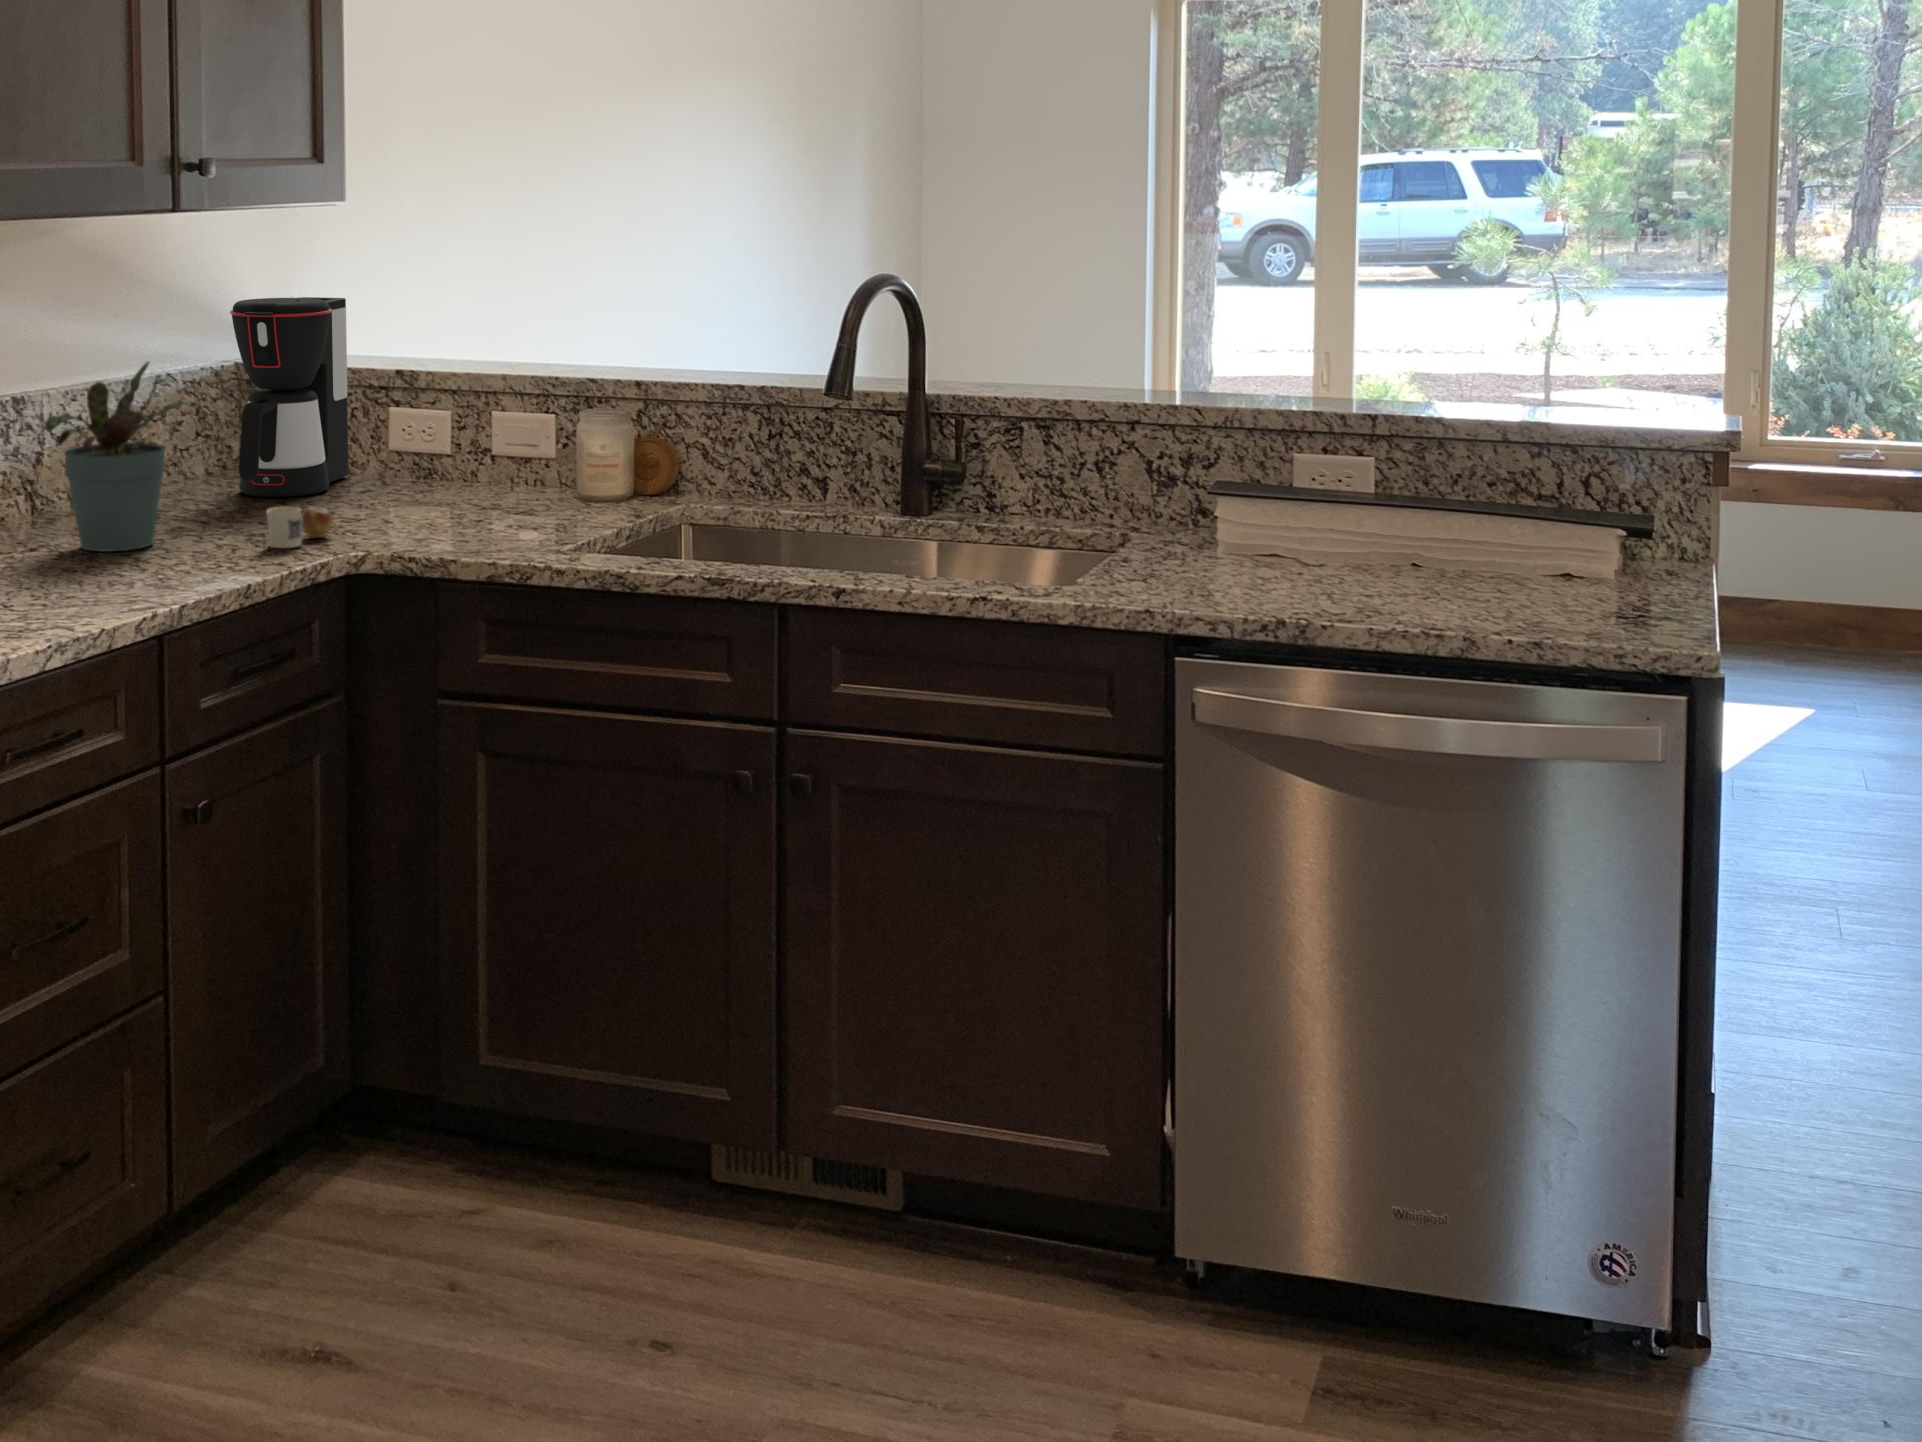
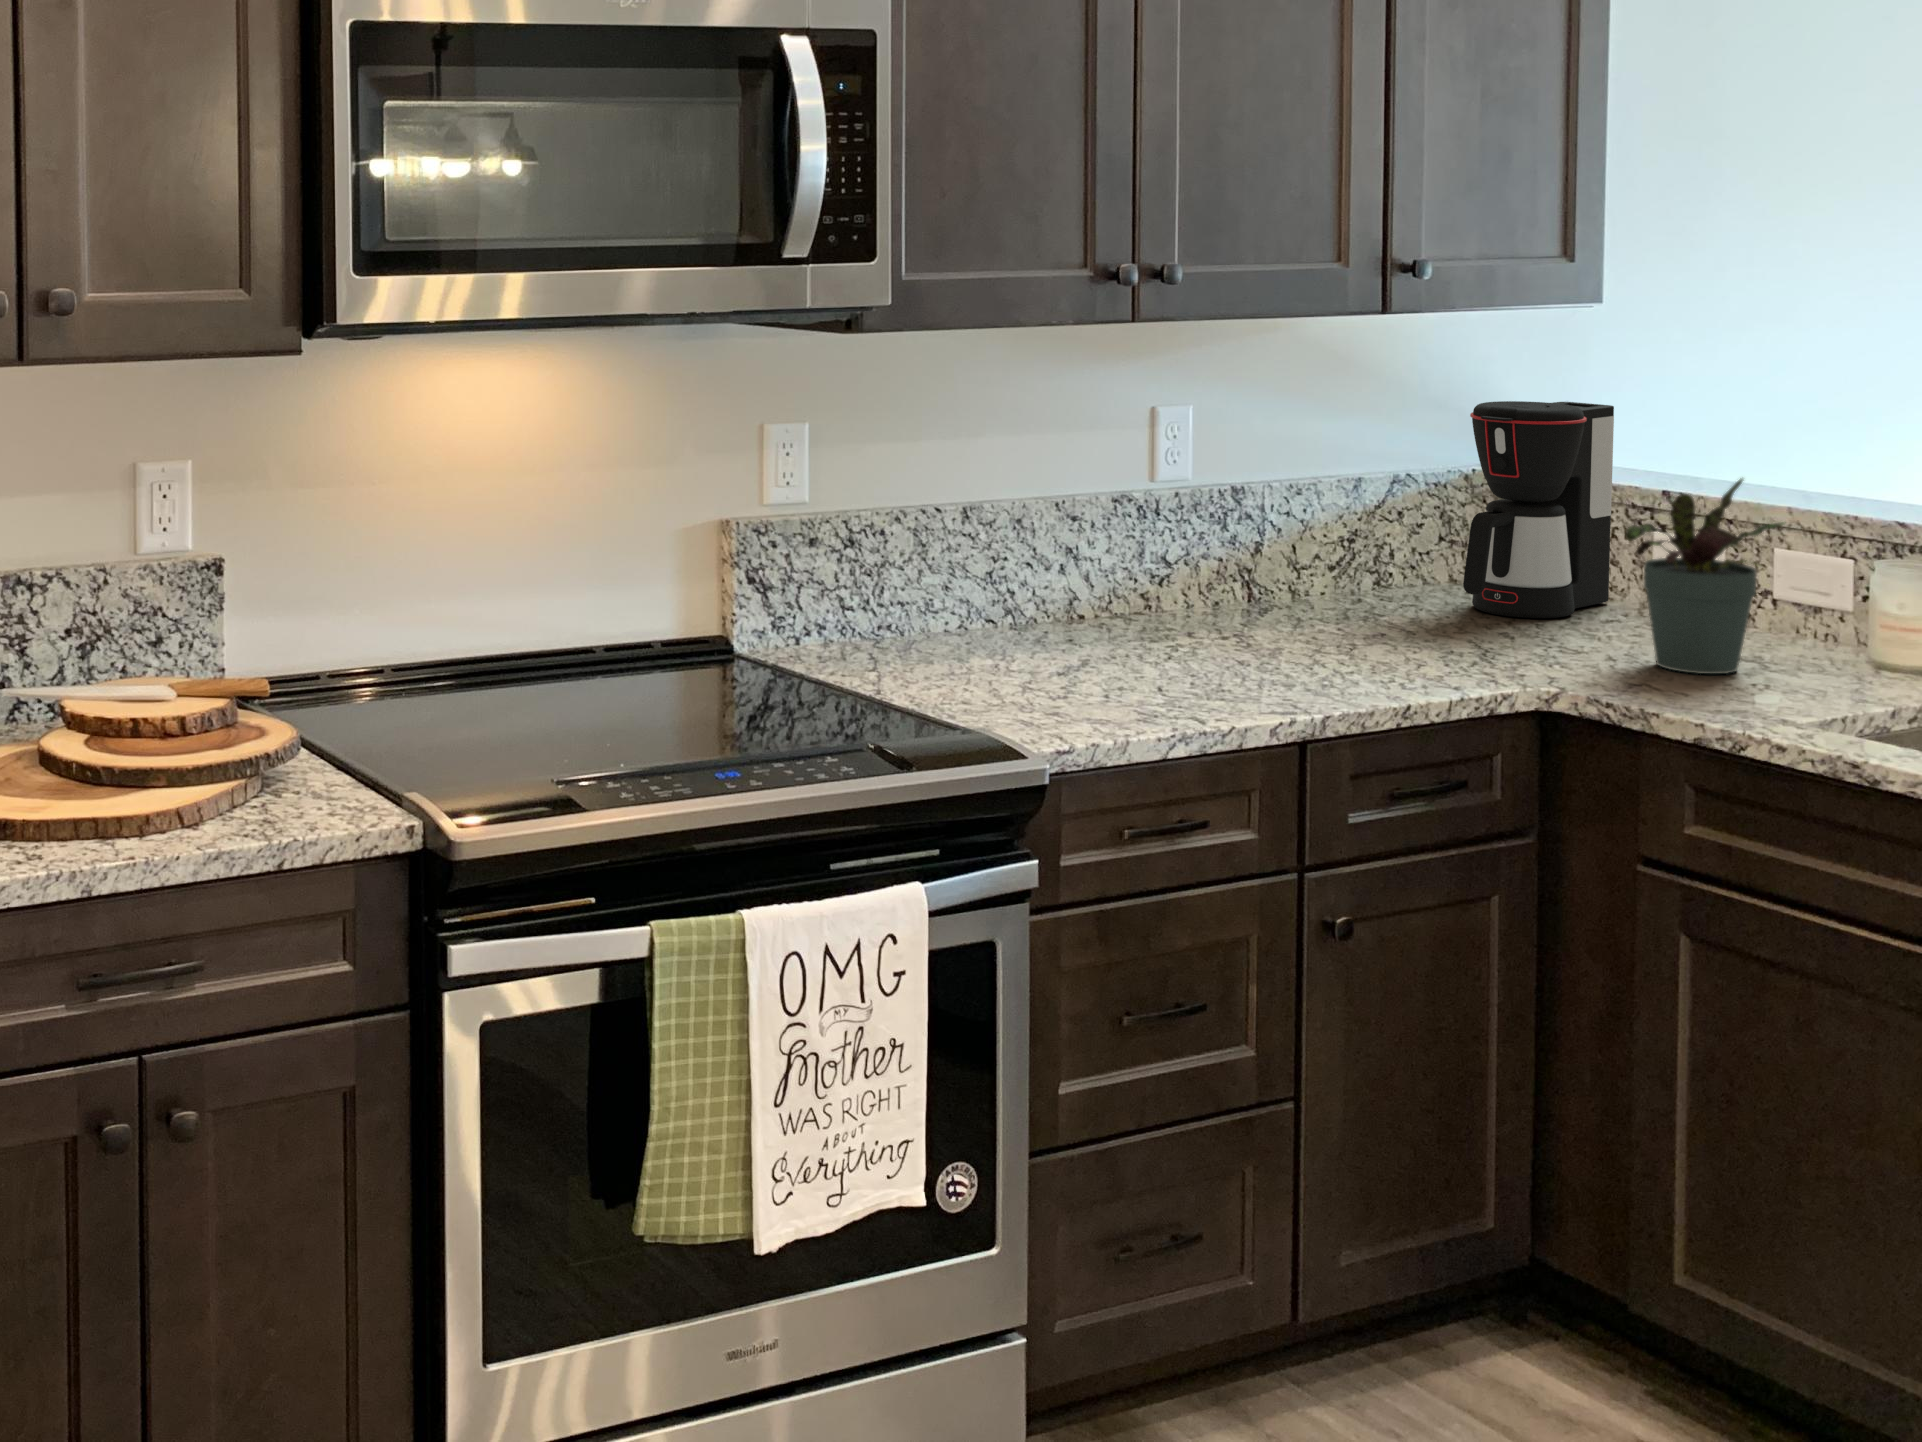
potted plant: present [45,362,186,552] -> present [1626,478,1784,674]
mug: present [266,507,333,548] -> none [1455,629,1536,674]

